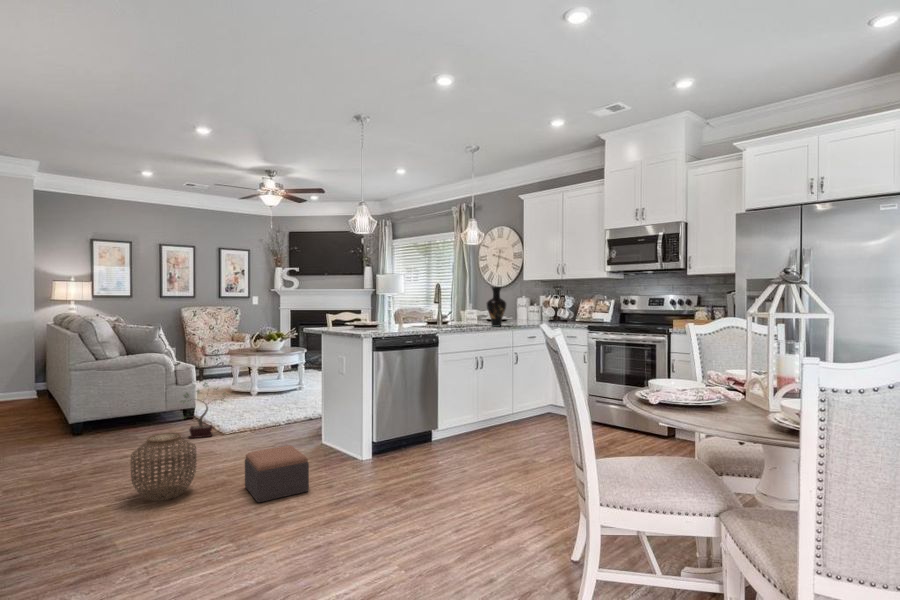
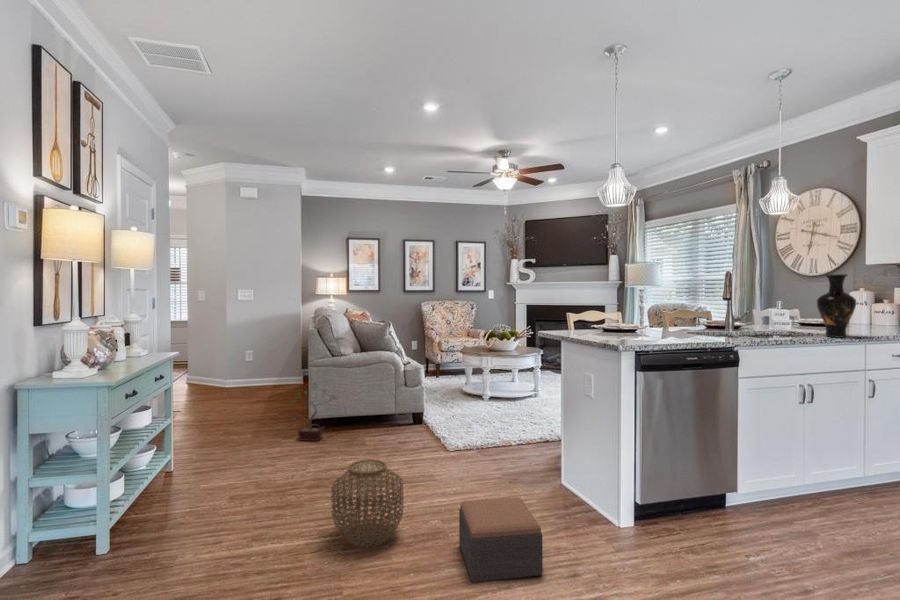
potted plant: present [182,382,228,438] -> present [292,383,335,441]

